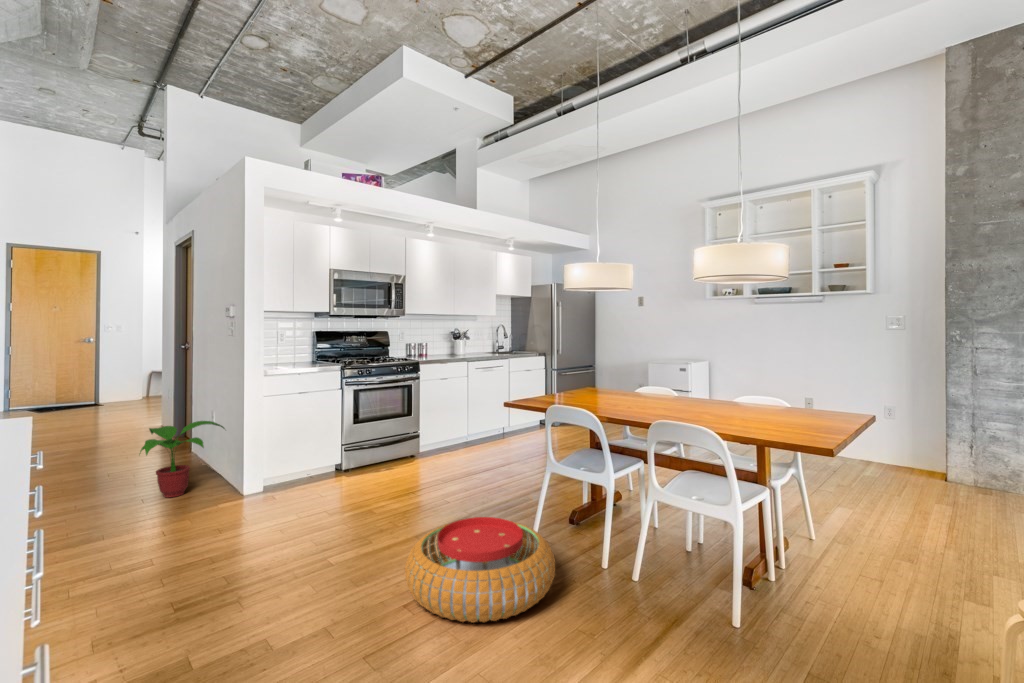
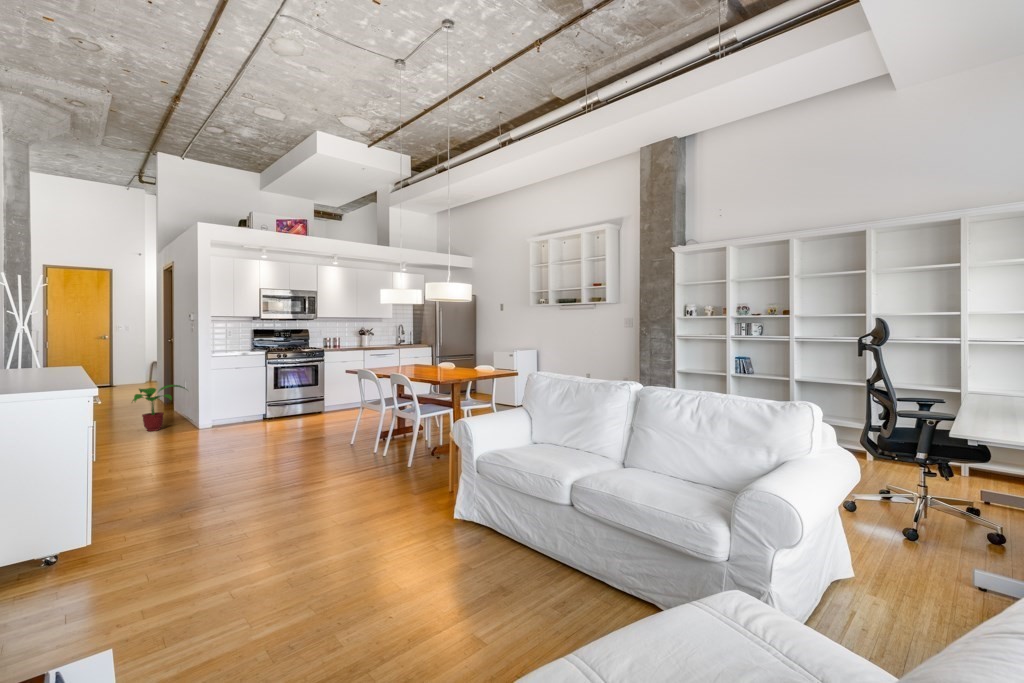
pouf: present [405,517,555,622] -> none [259,429,345,472]

